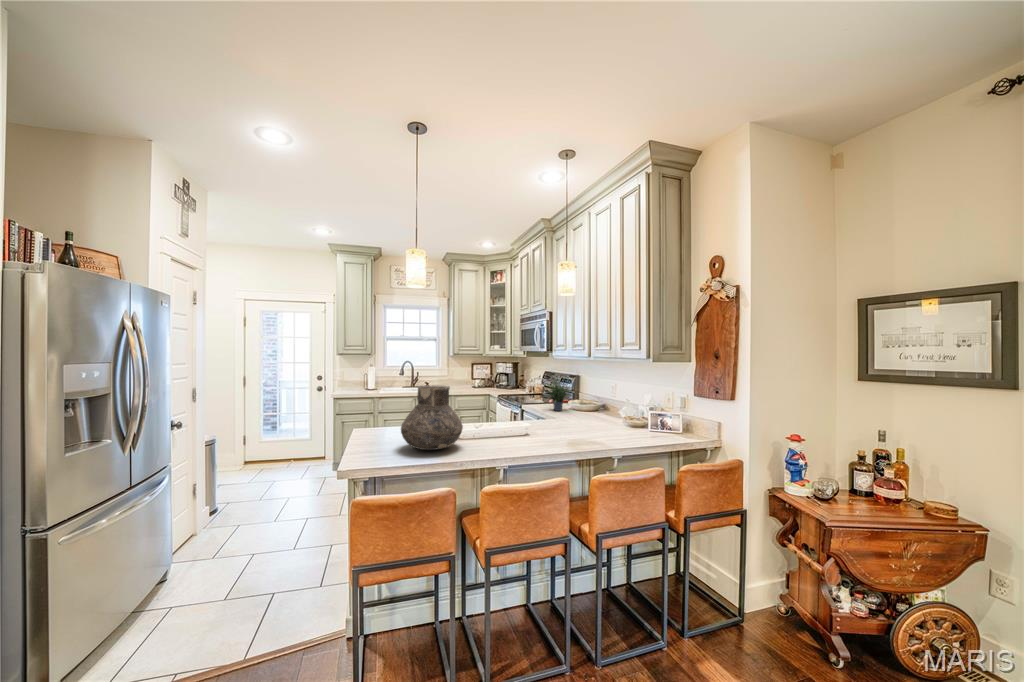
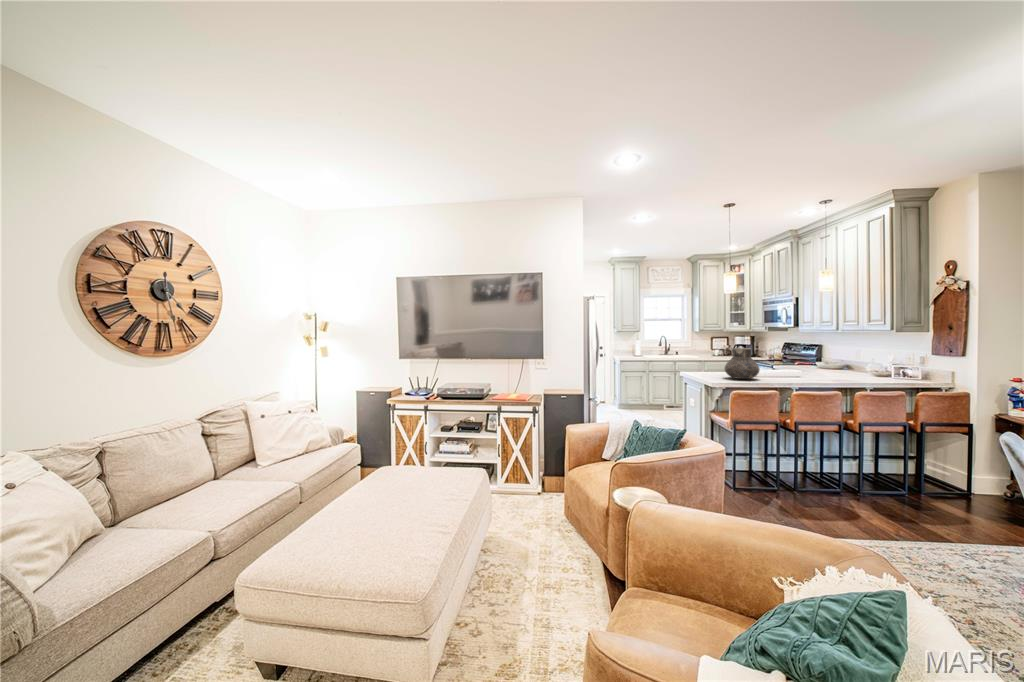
potted plant: present [543,382,571,411] -> none [790,341,821,368]

